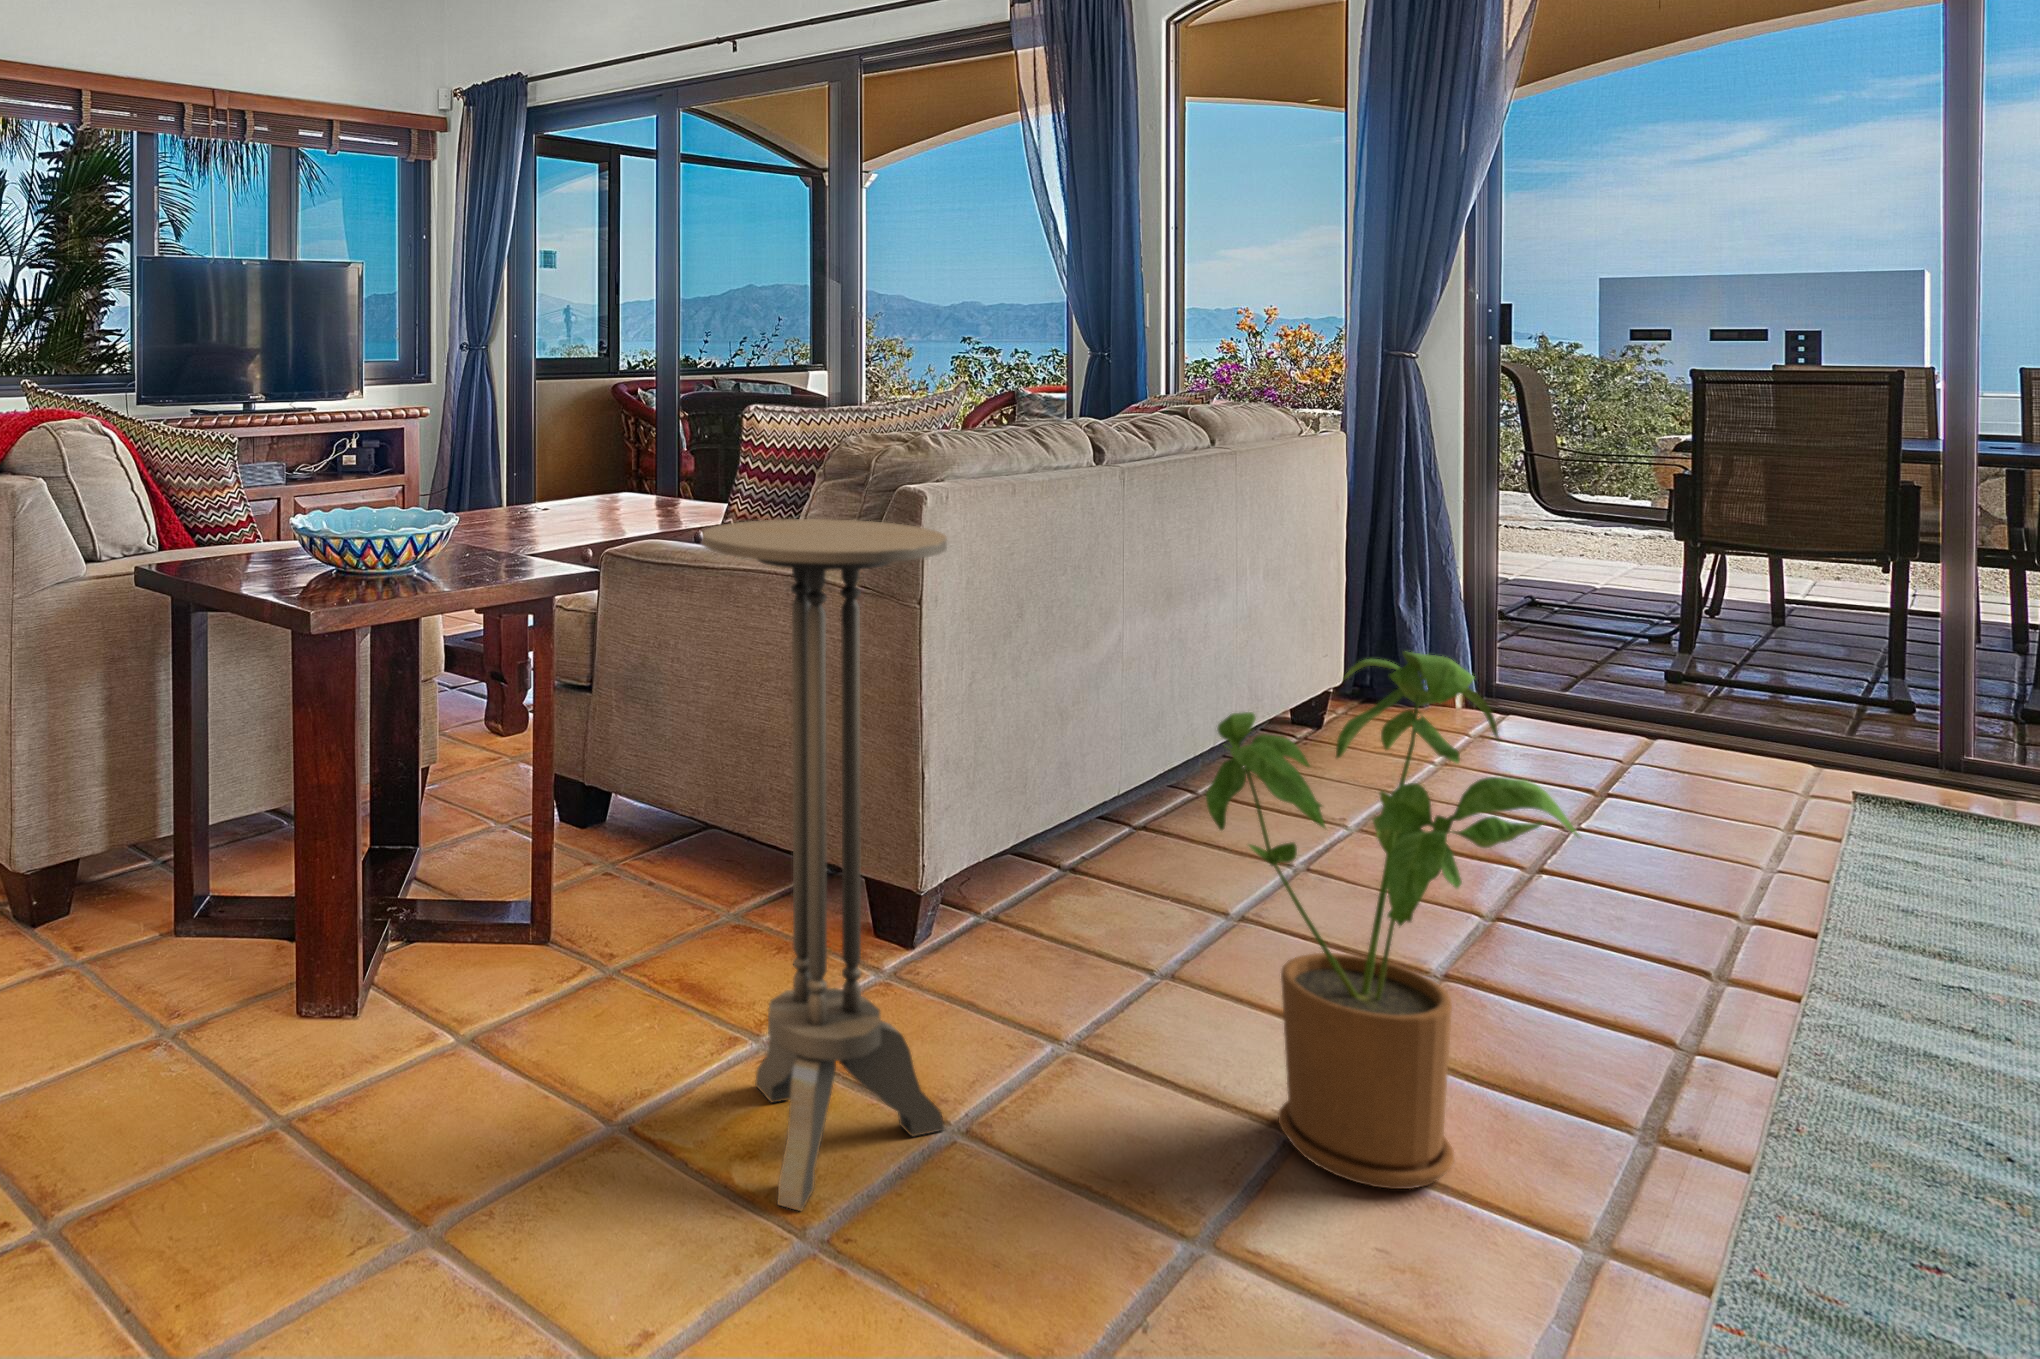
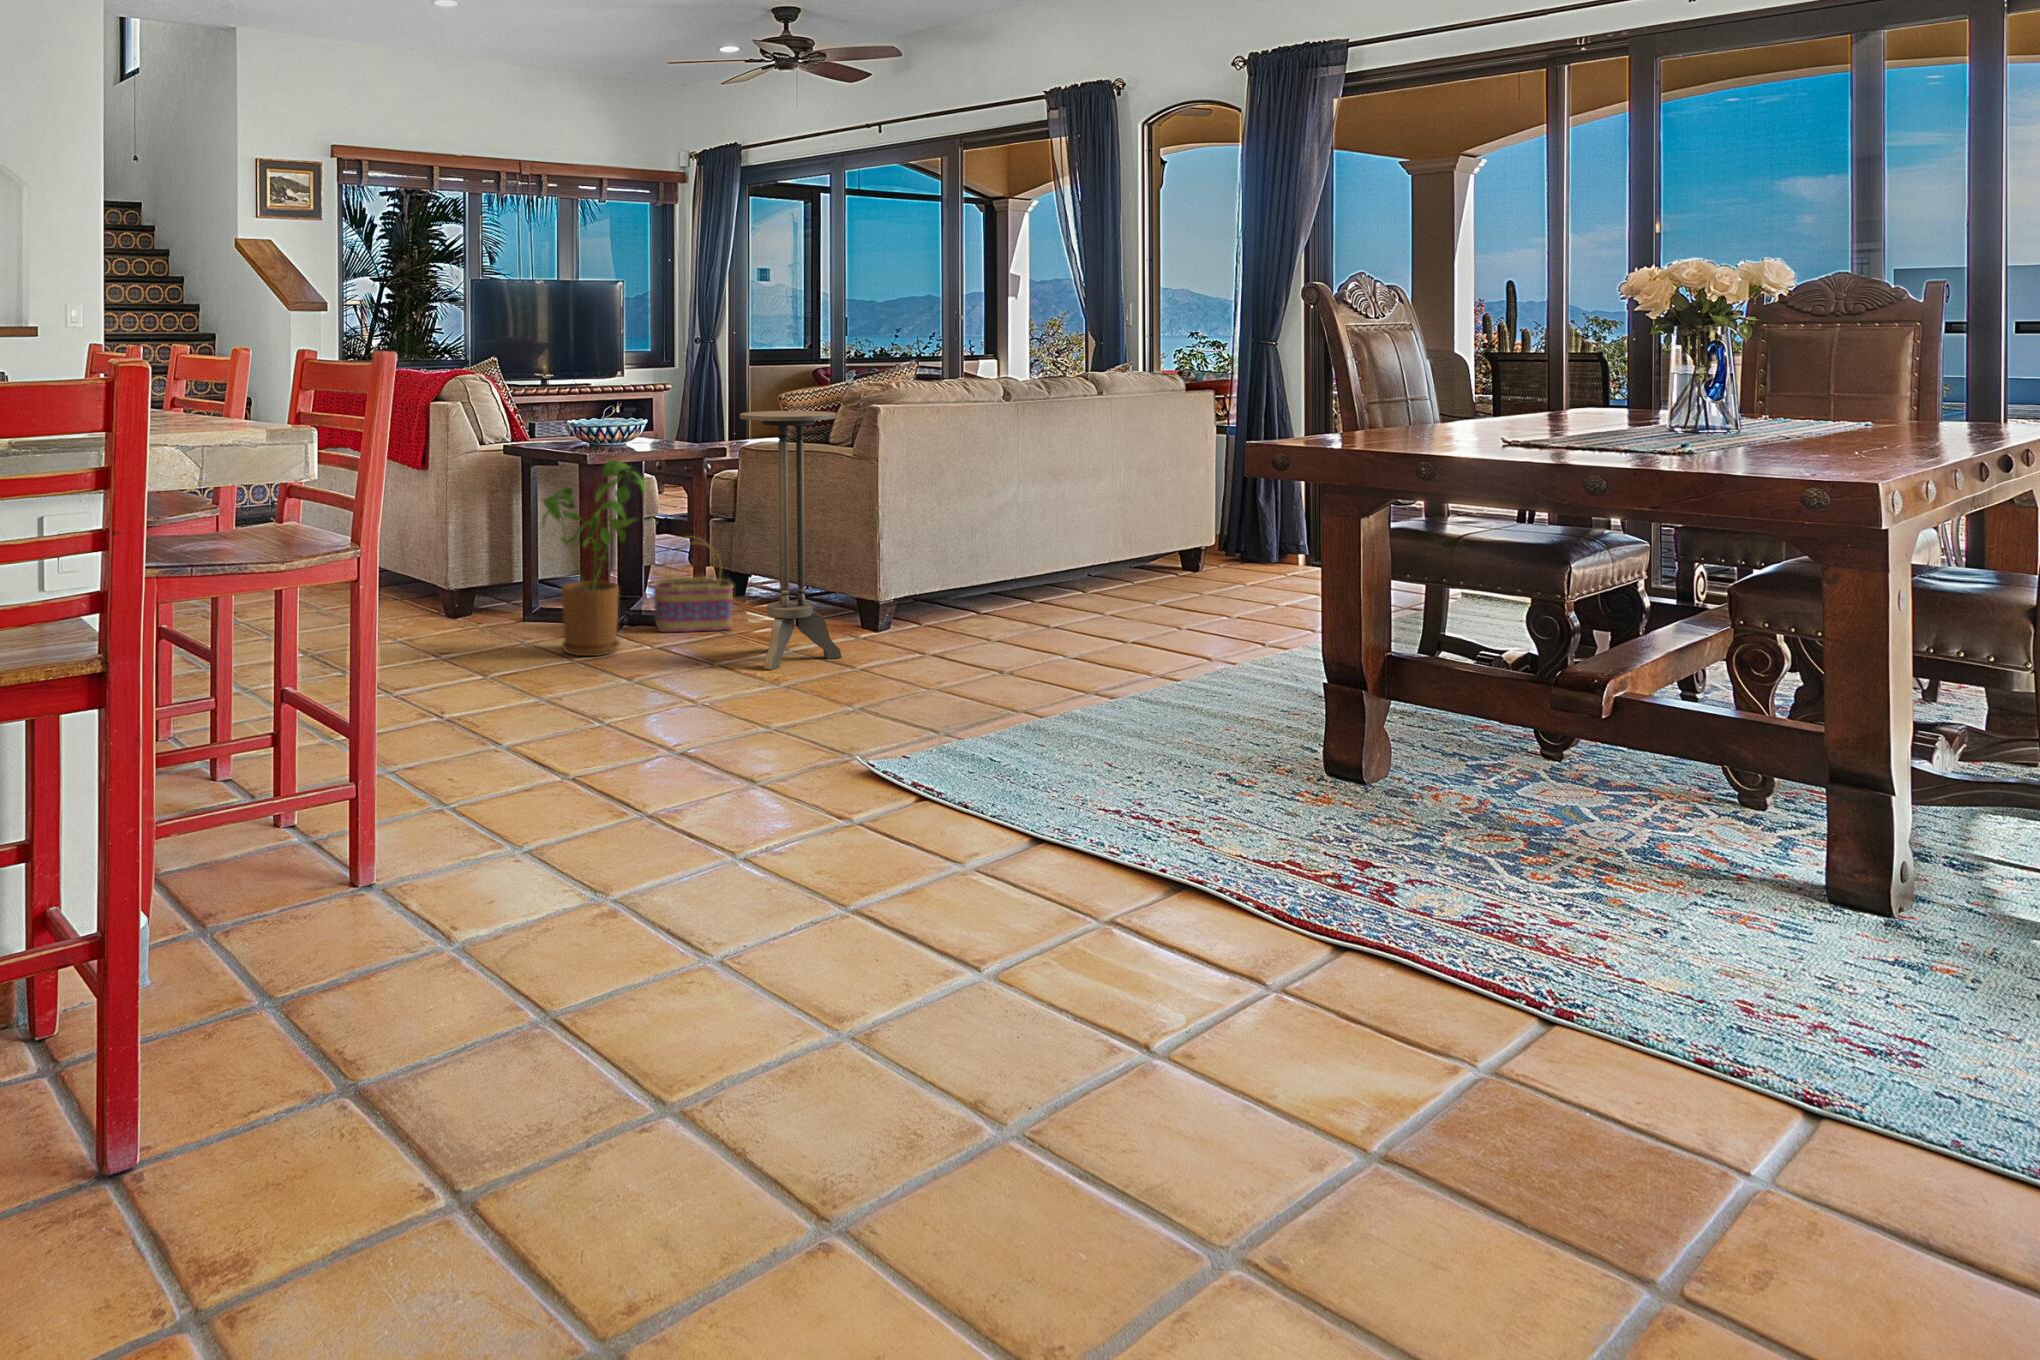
house plant: present [1206,652,1579,1189] -> present [542,460,646,656]
basket: none [459,775,641,1008] -> present [654,542,733,632]

